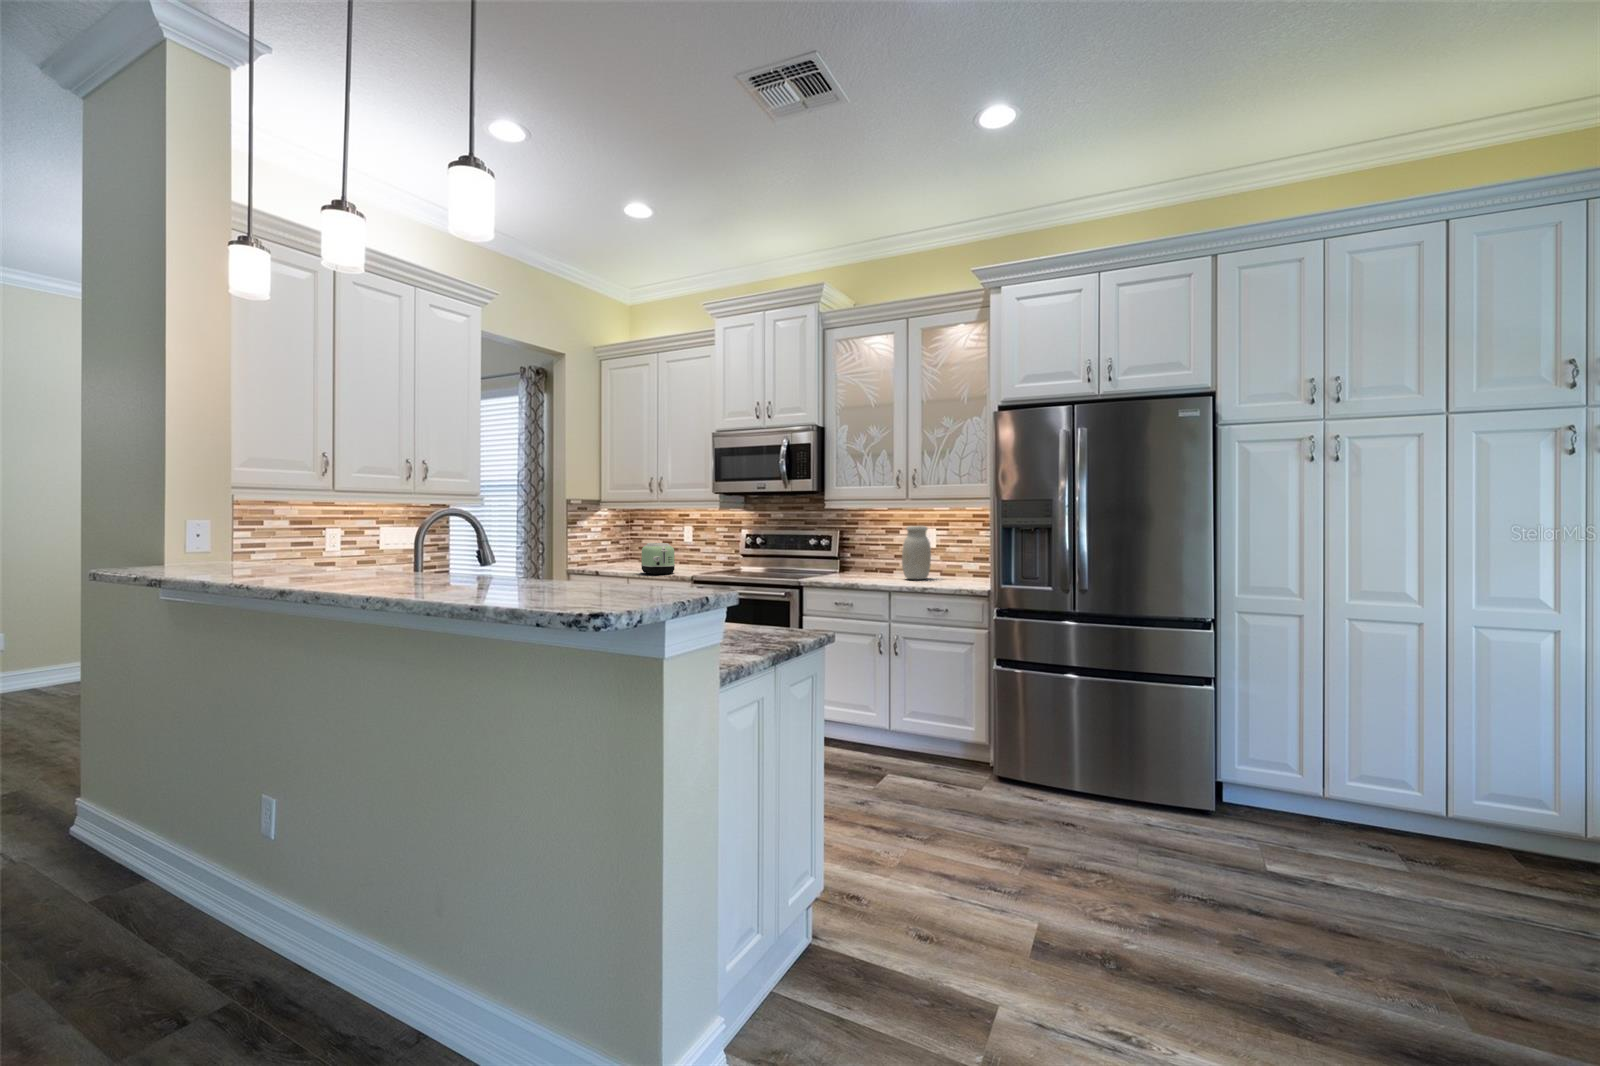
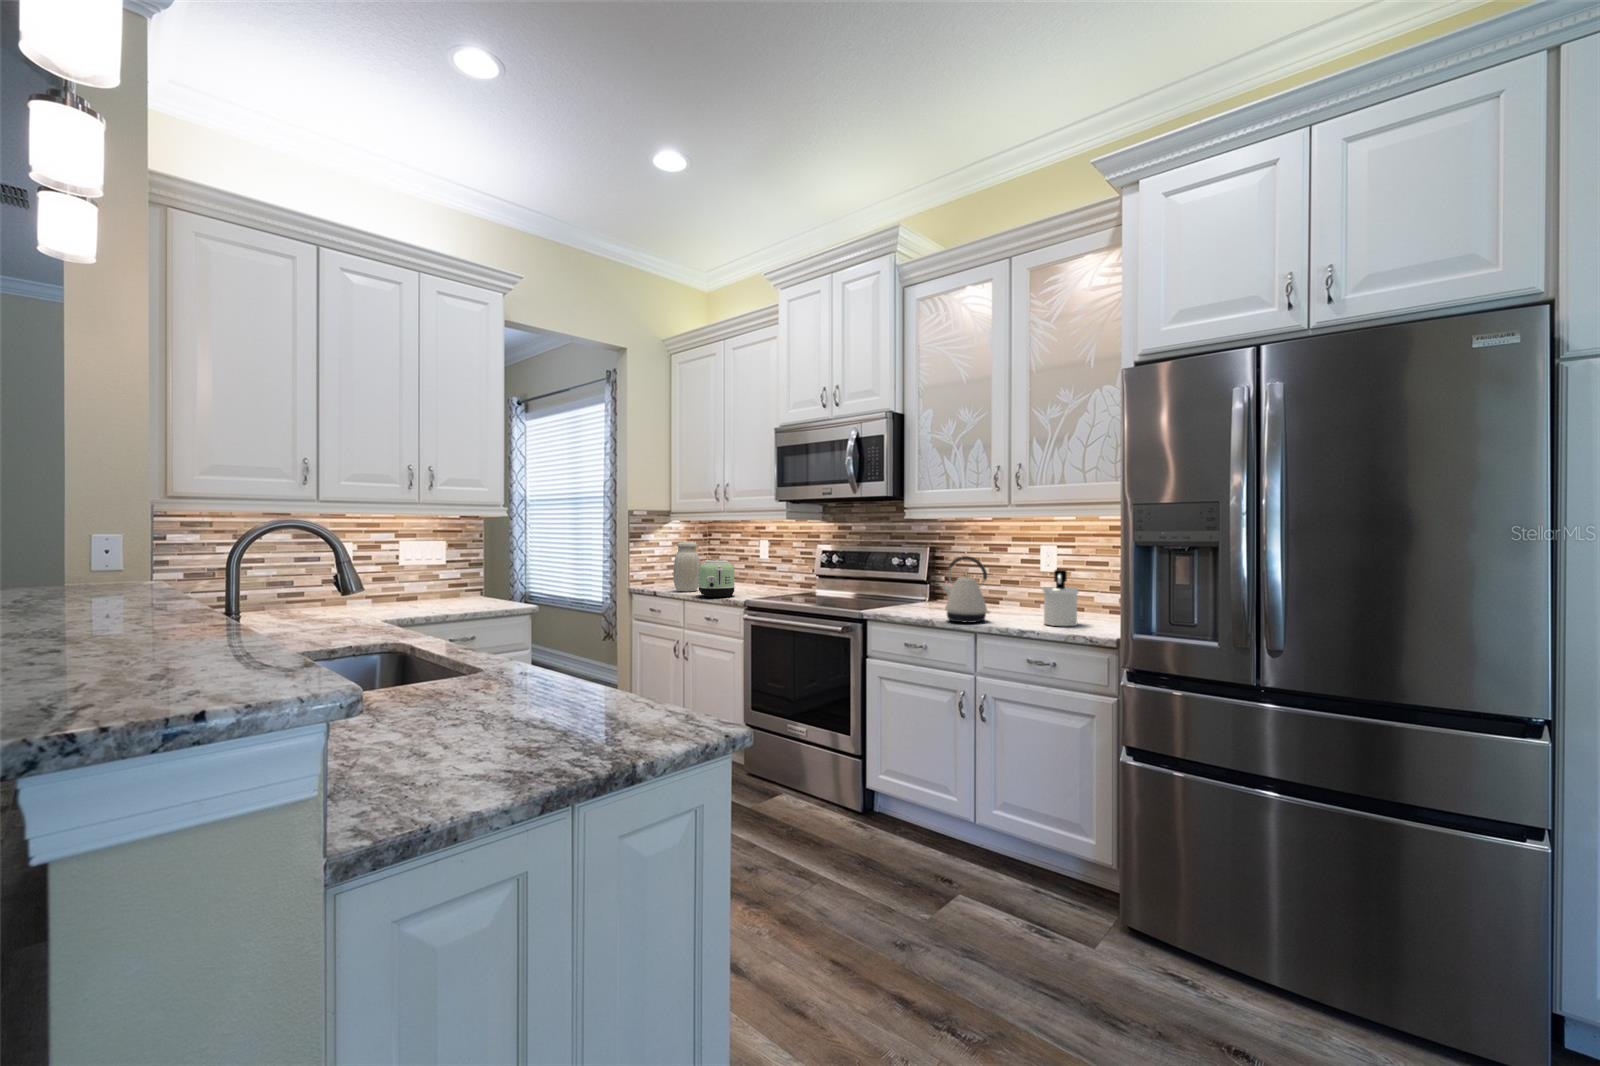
jar: present [902,526,931,579] -> present [673,542,700,592]
kettle: none [864,537,901,584] -> present [941,556,990,623]
soap dispenser: none [937,545,961,584] -> present [1043,569,1078,626]

